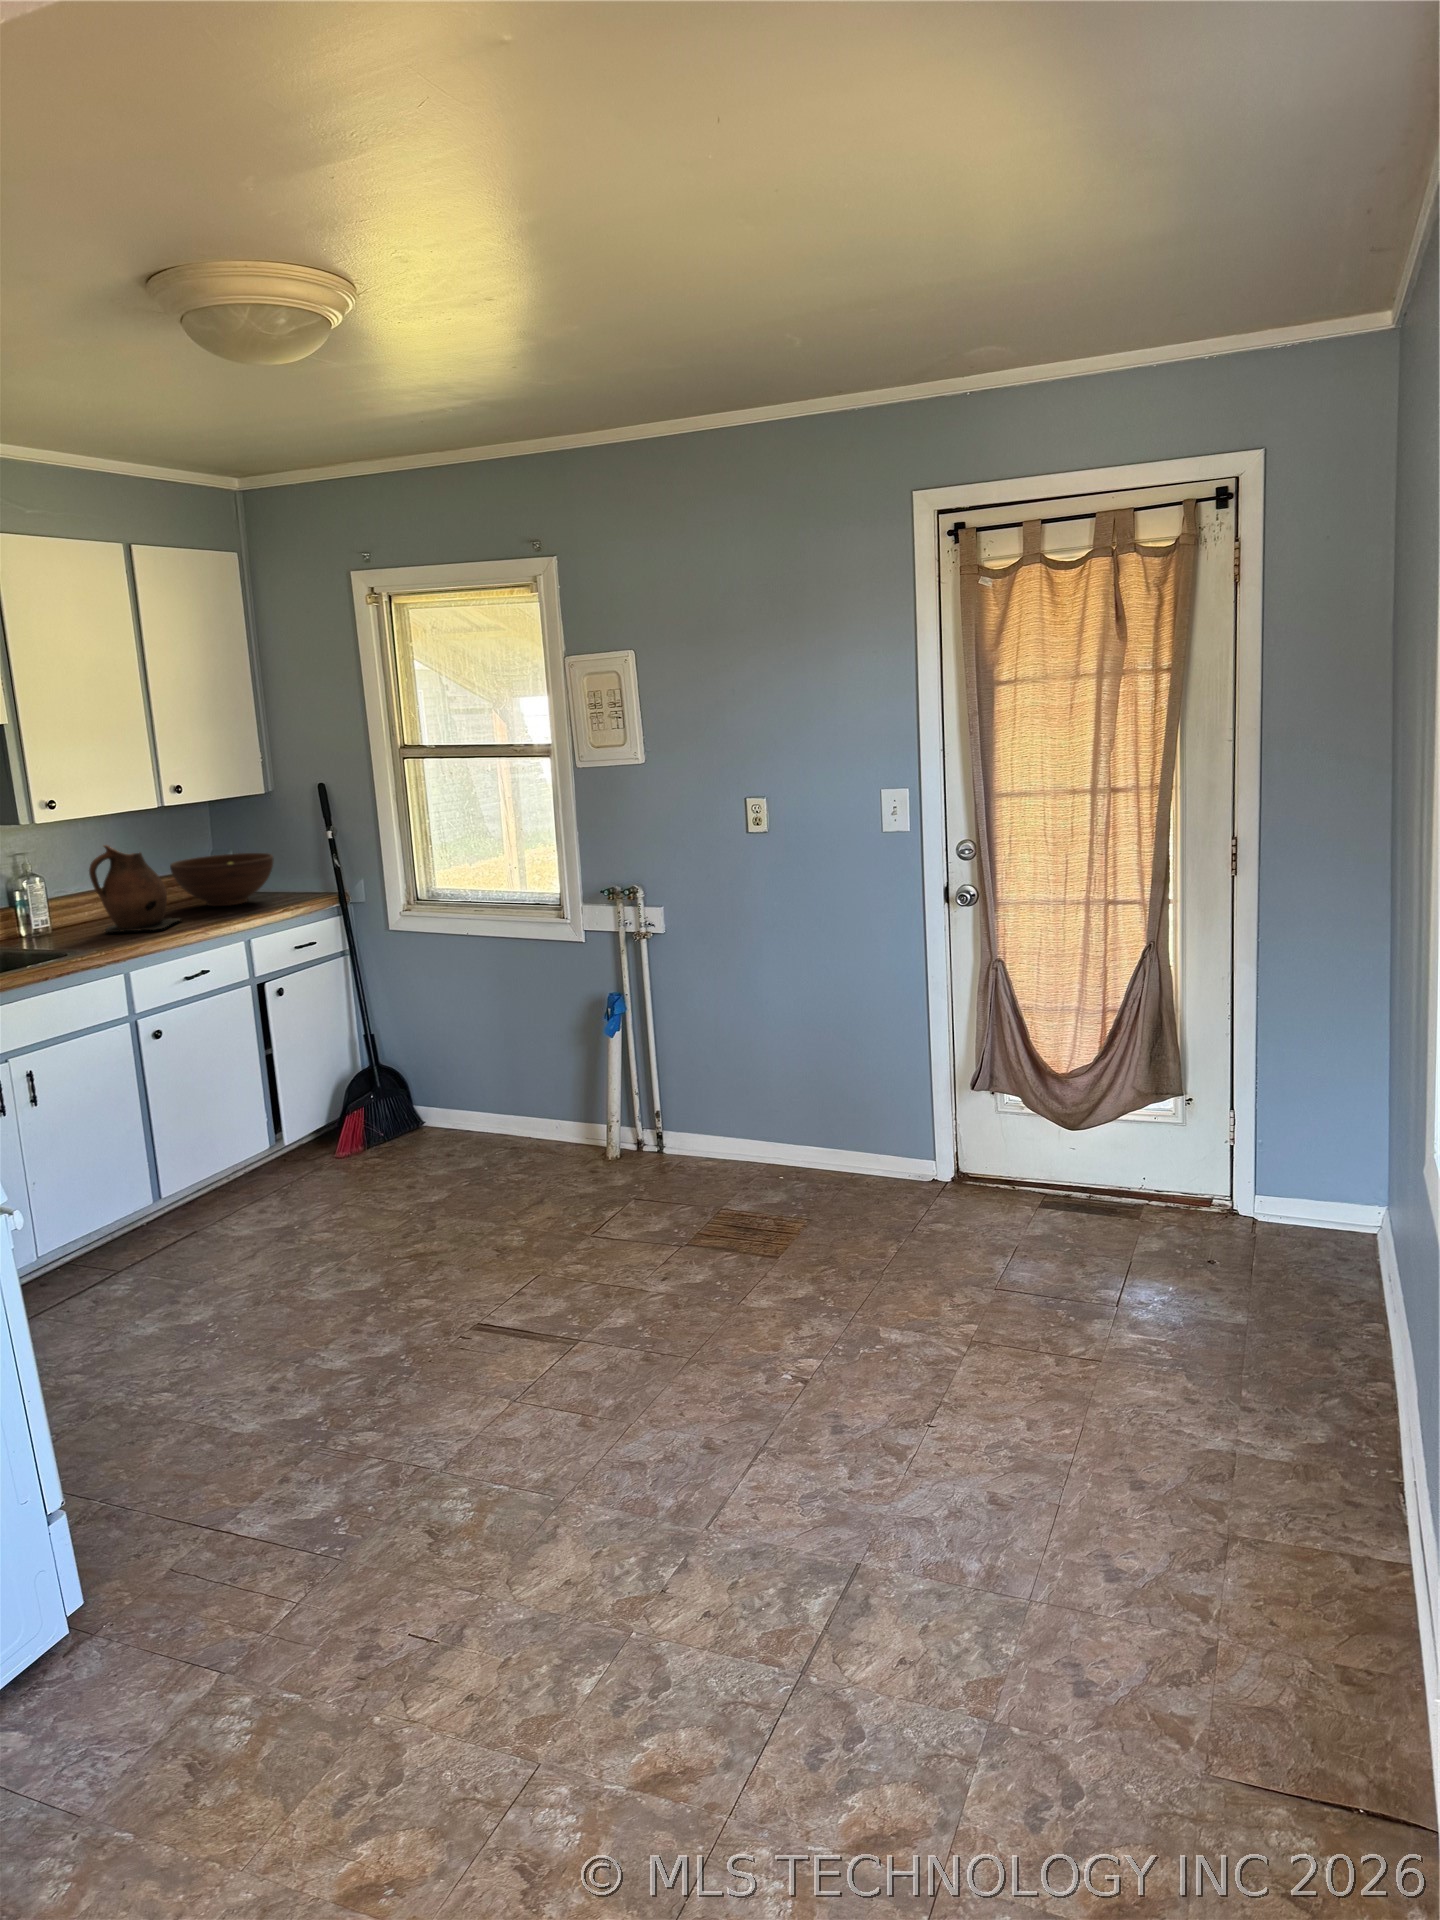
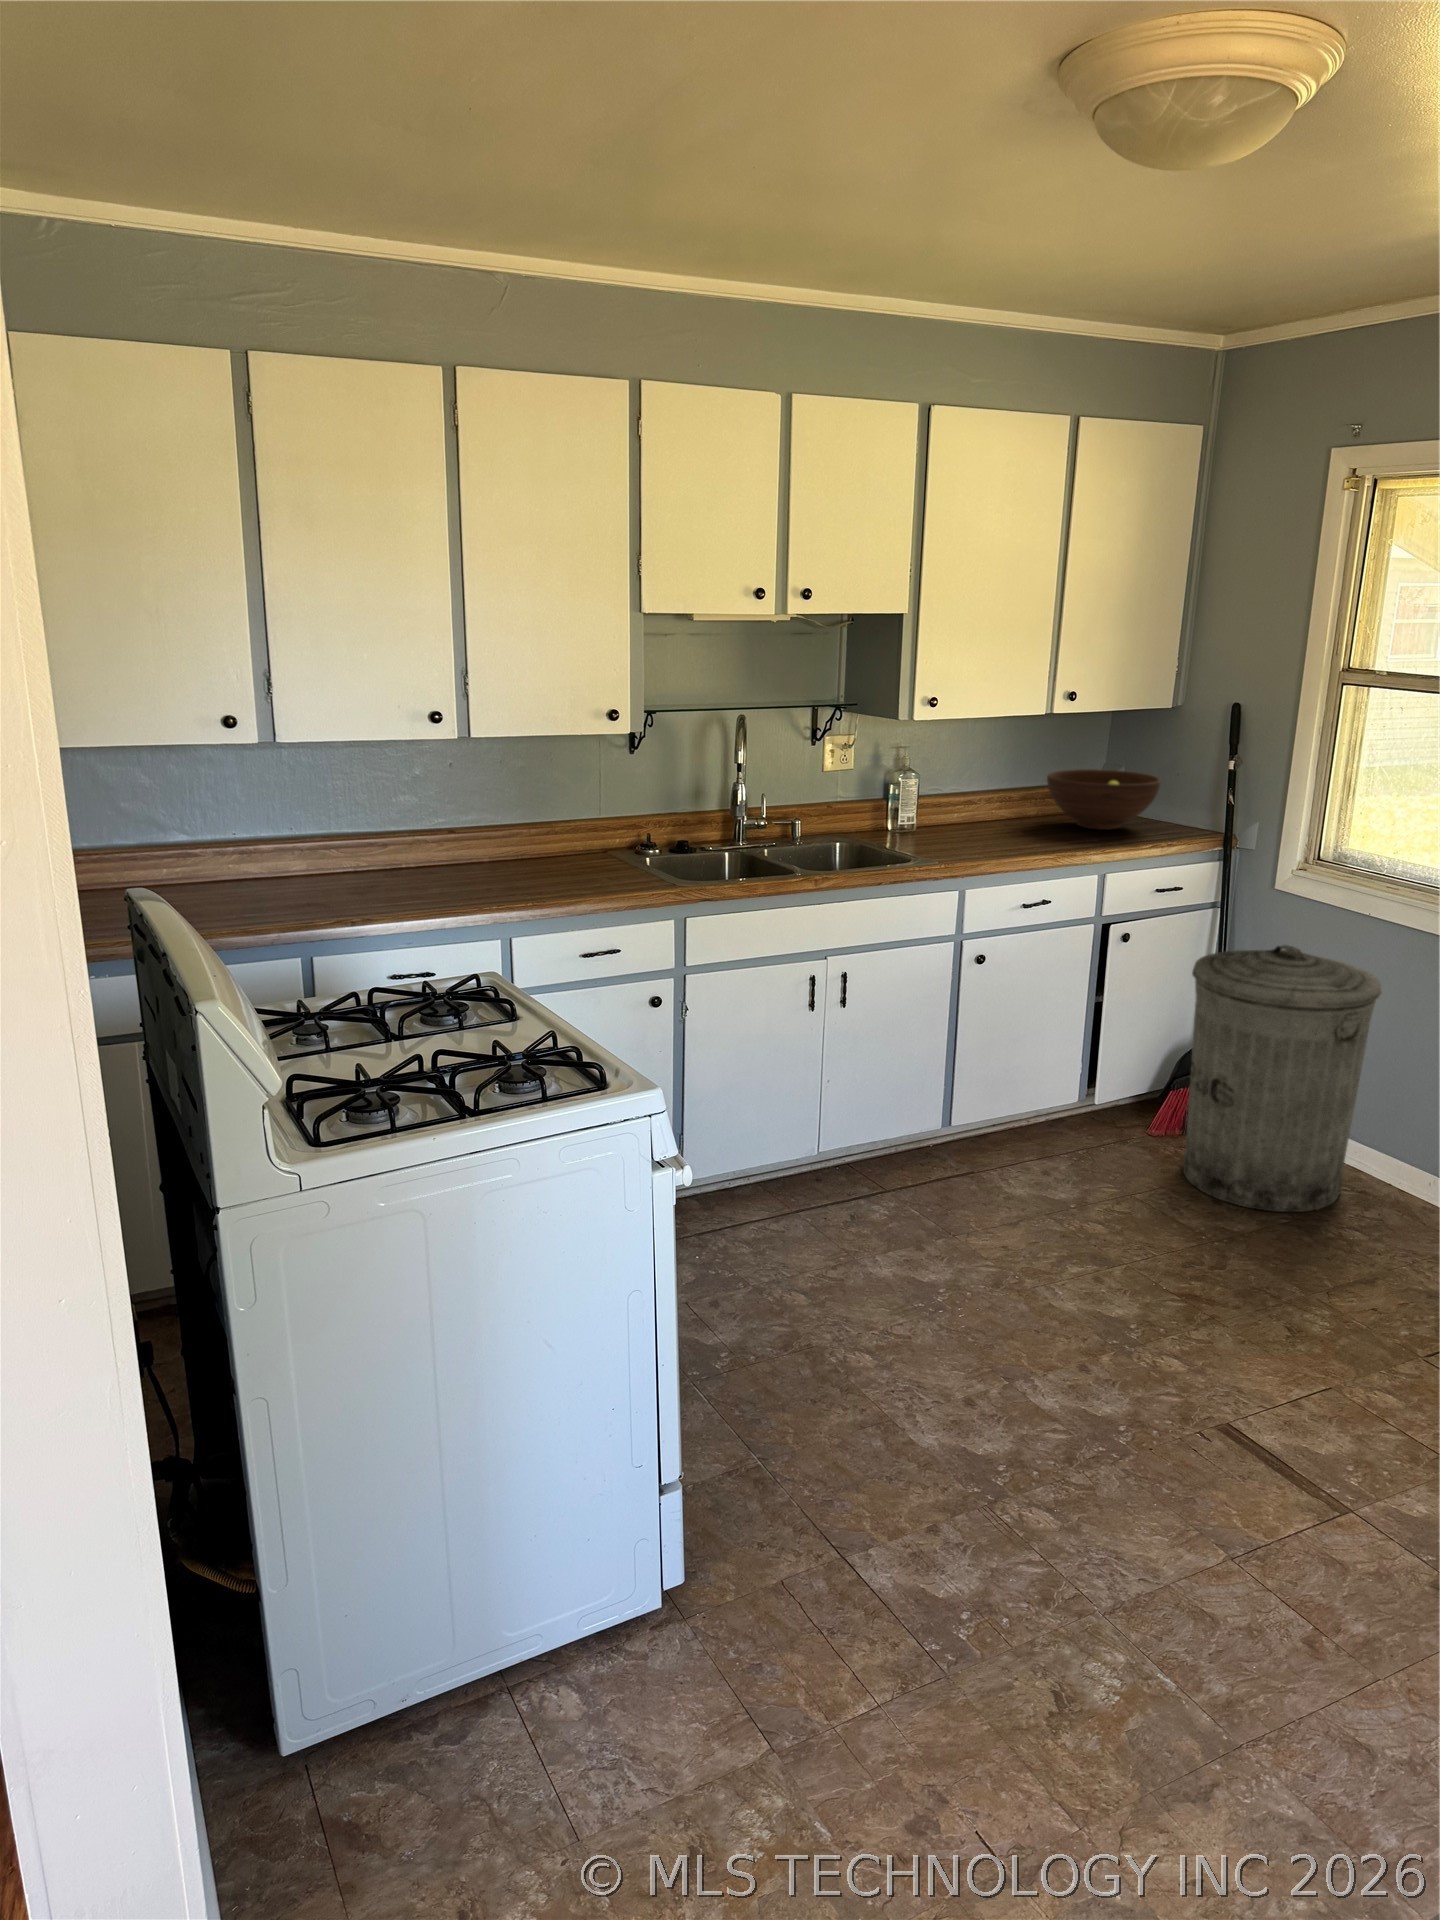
ceramic pitcher: present [89,845,181,932] -> none [955,747,1041,848]
trash can: none [343,966,496,1184] -> present [1183,945,1382,1212]

